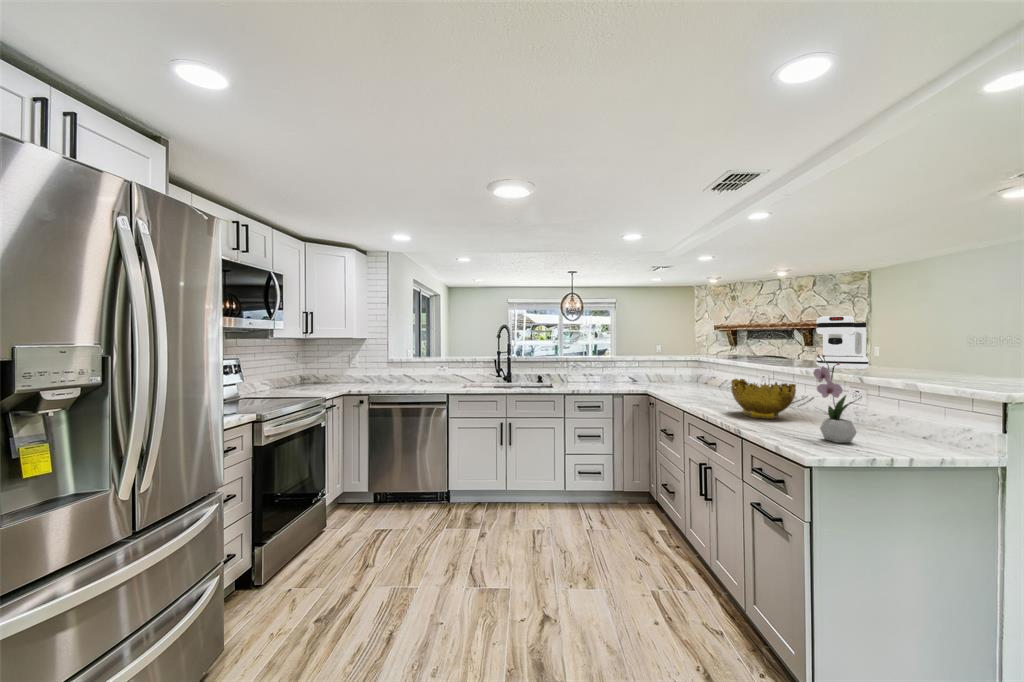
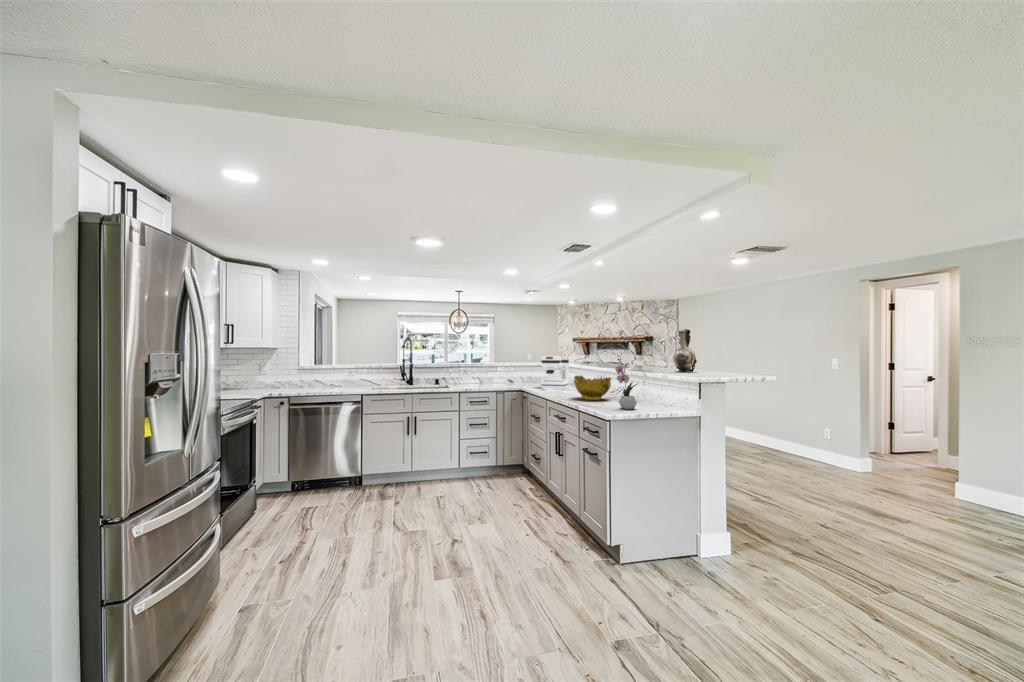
decorative vase: none [912,305,964,378] -> present [674,329,697,372]
coffee maker: present [816,316,869,370] -> present [541,356,569,389]

